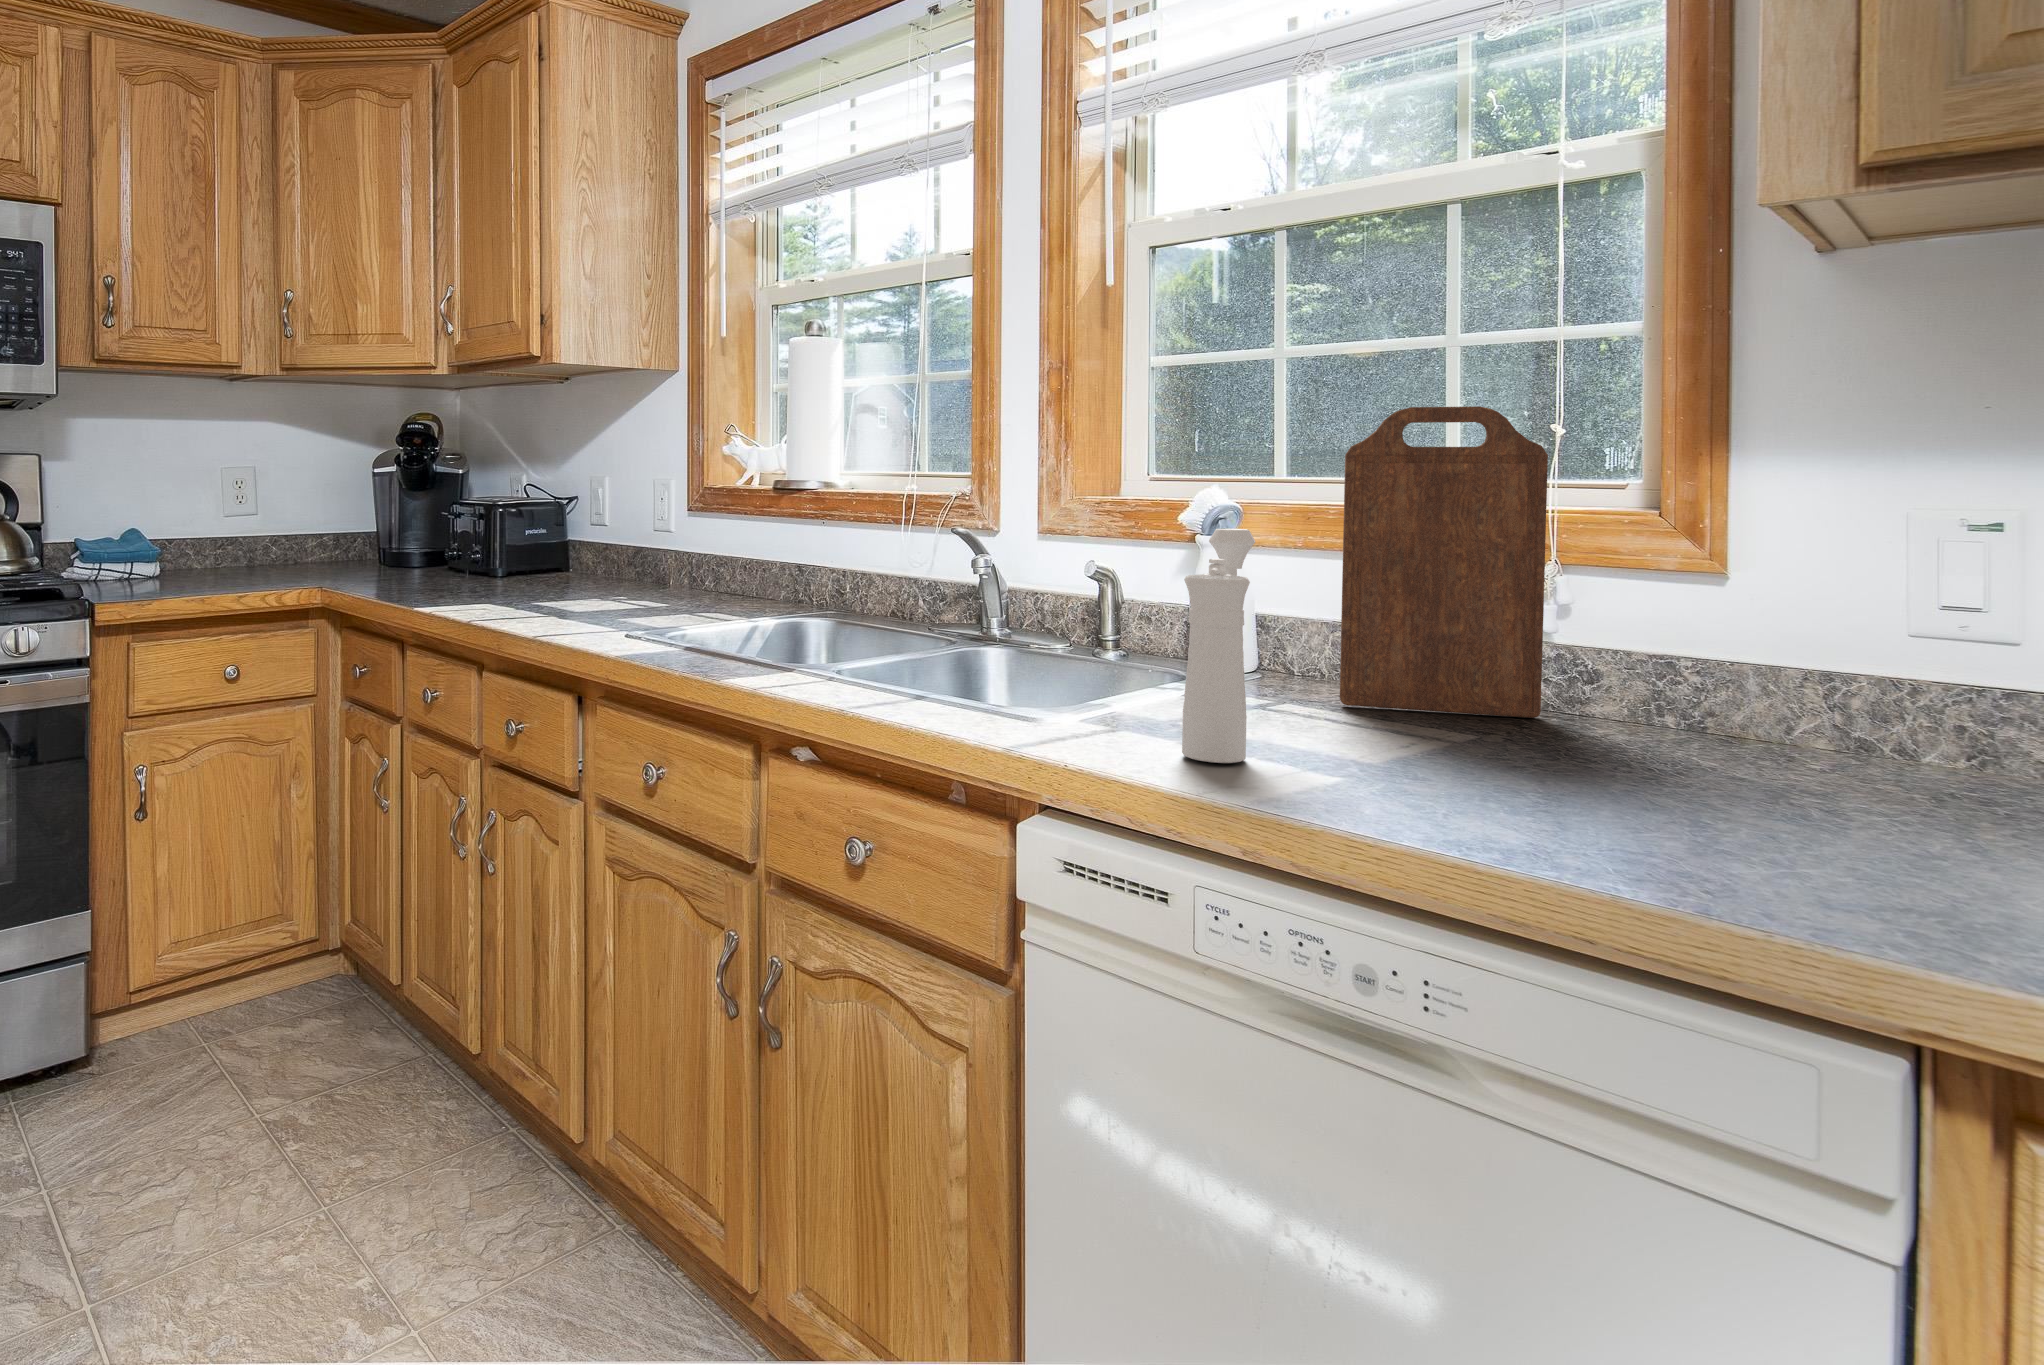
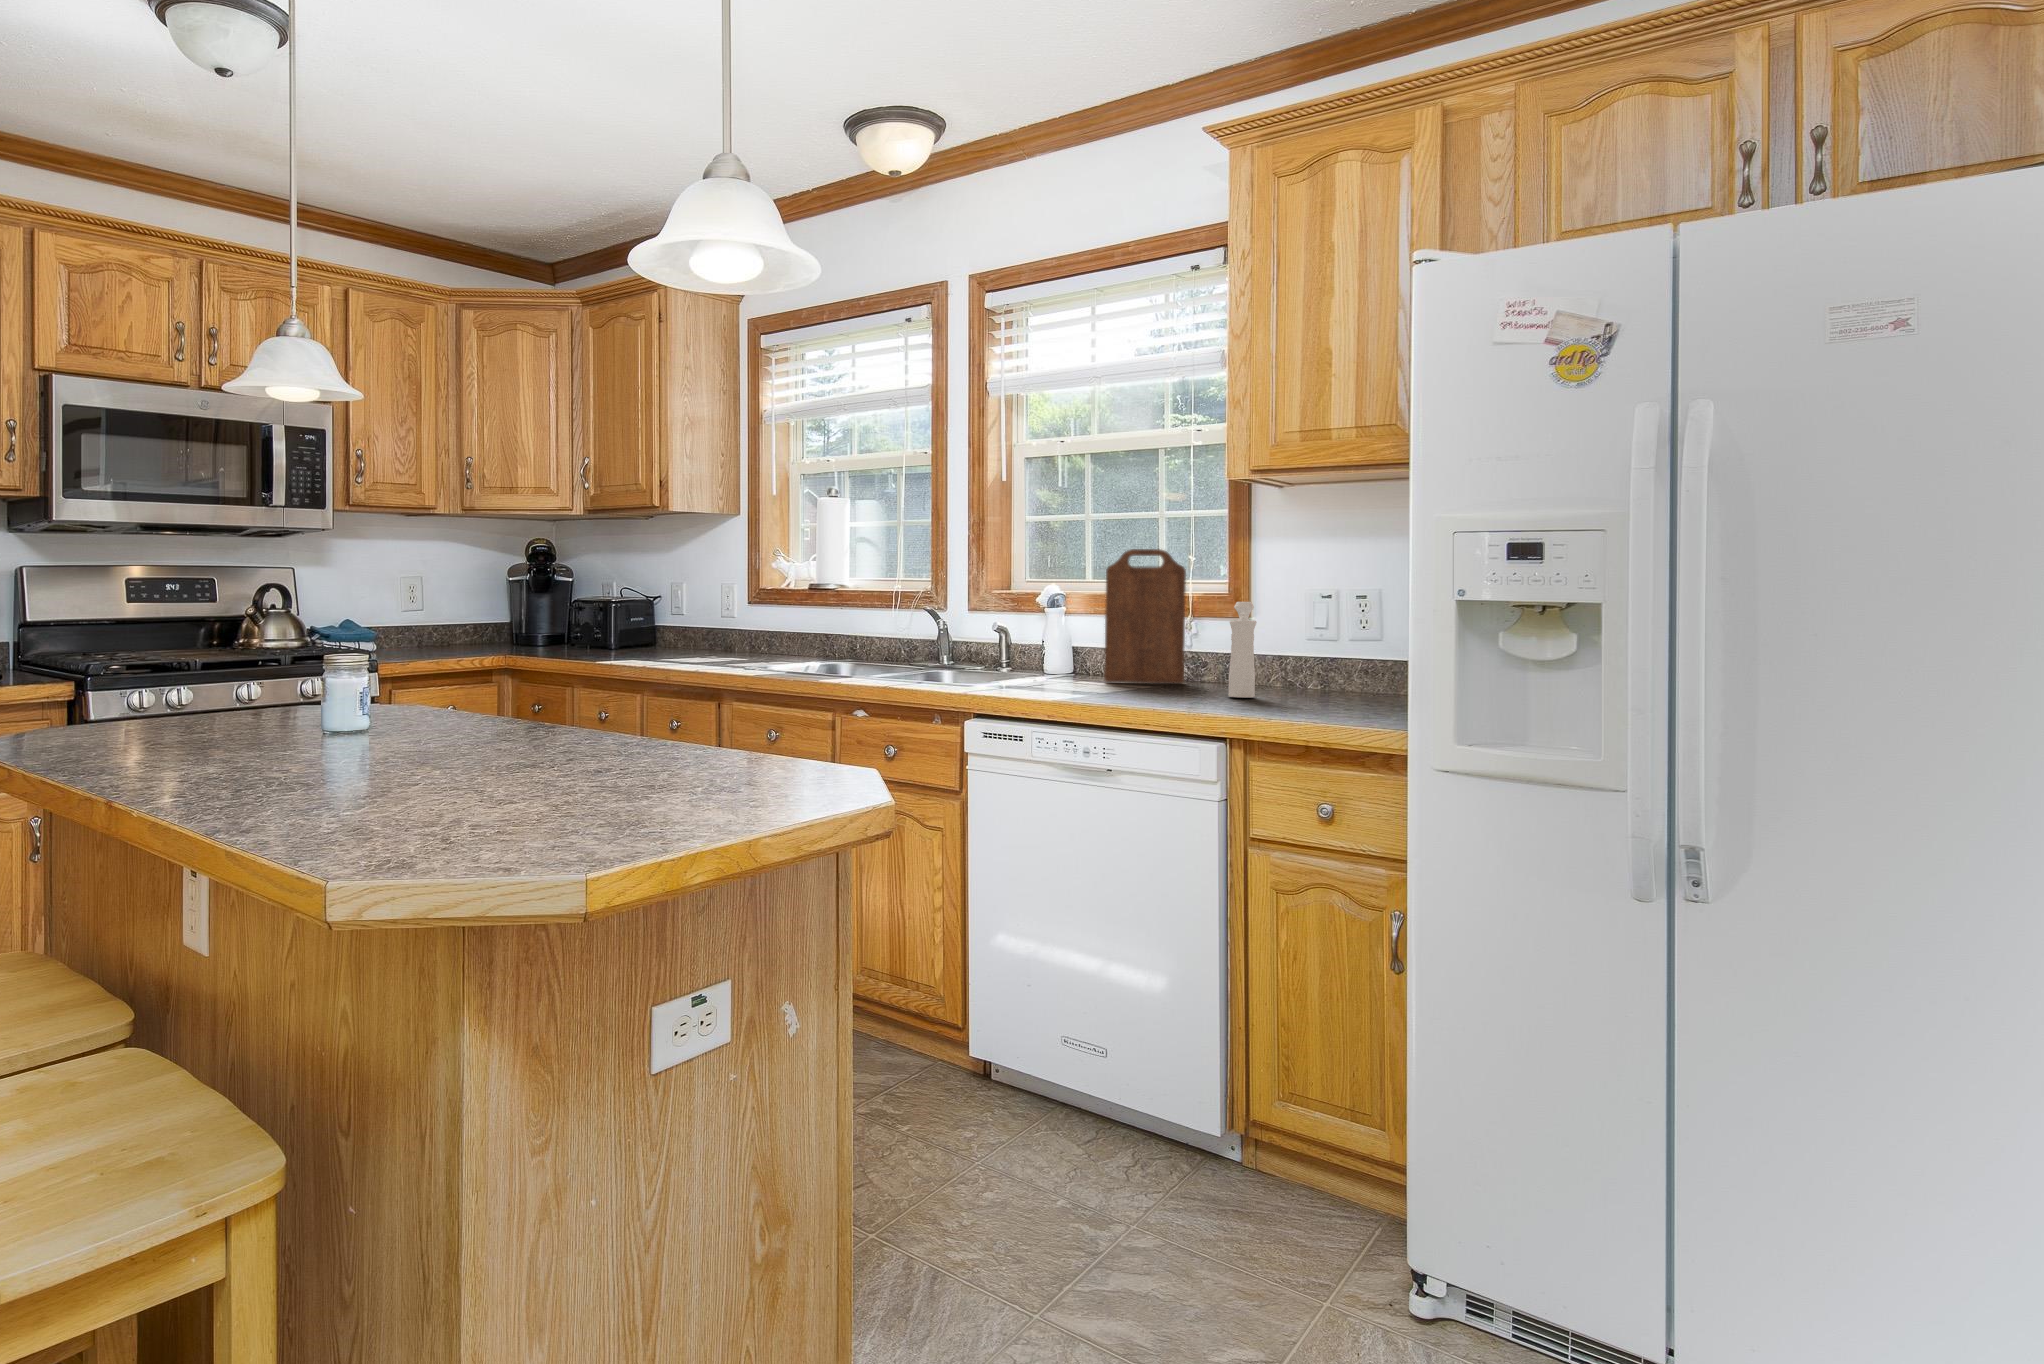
pepper mill: present [1182,529,1255,763] -> present [1228,602,1257,698]

